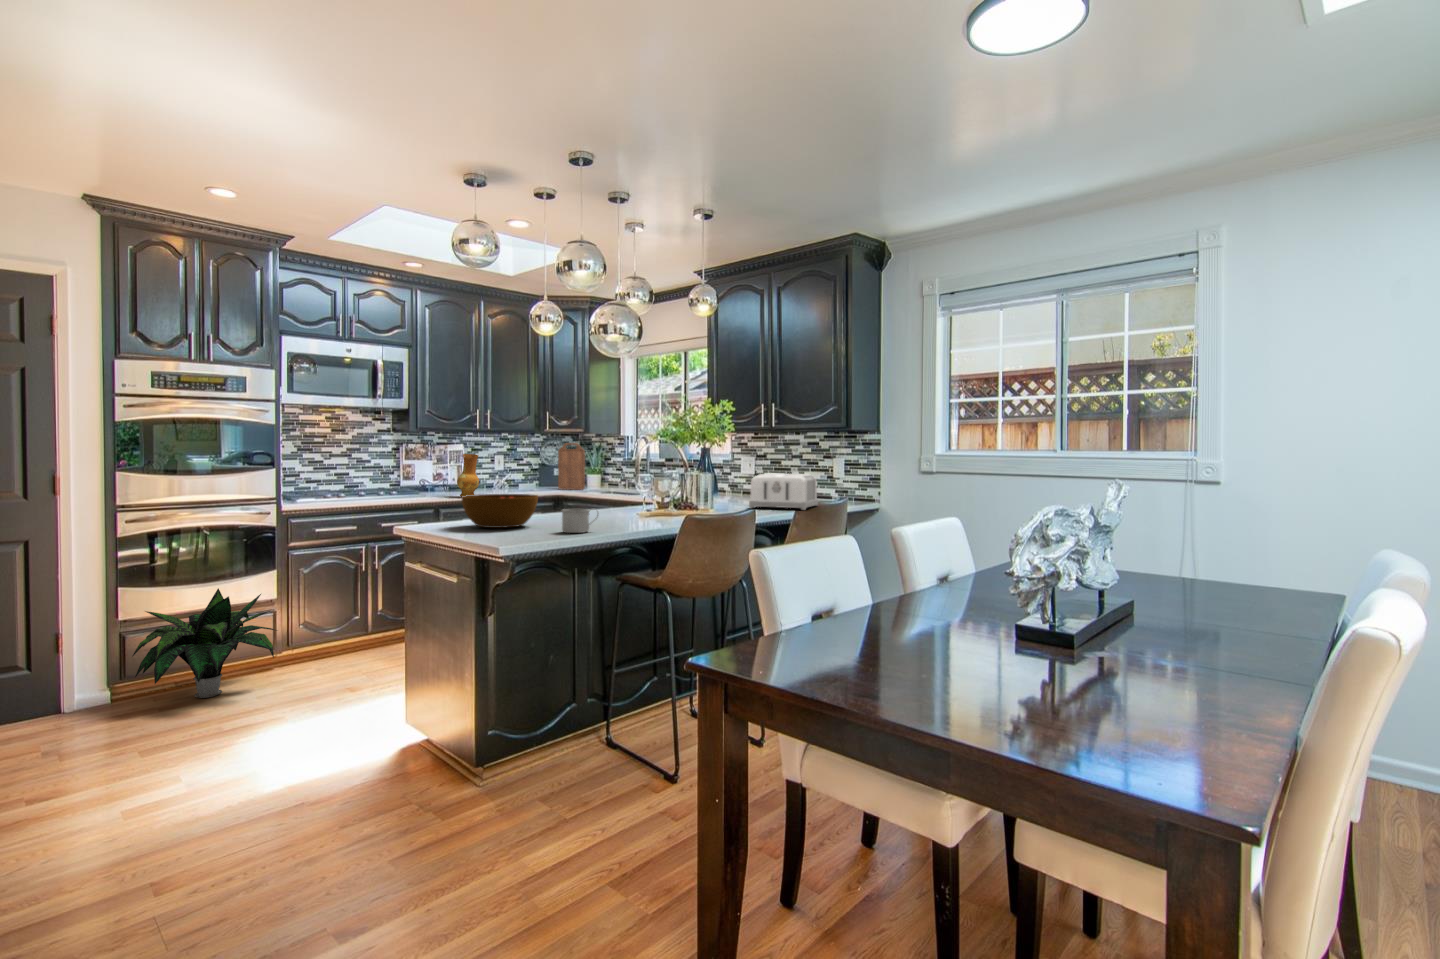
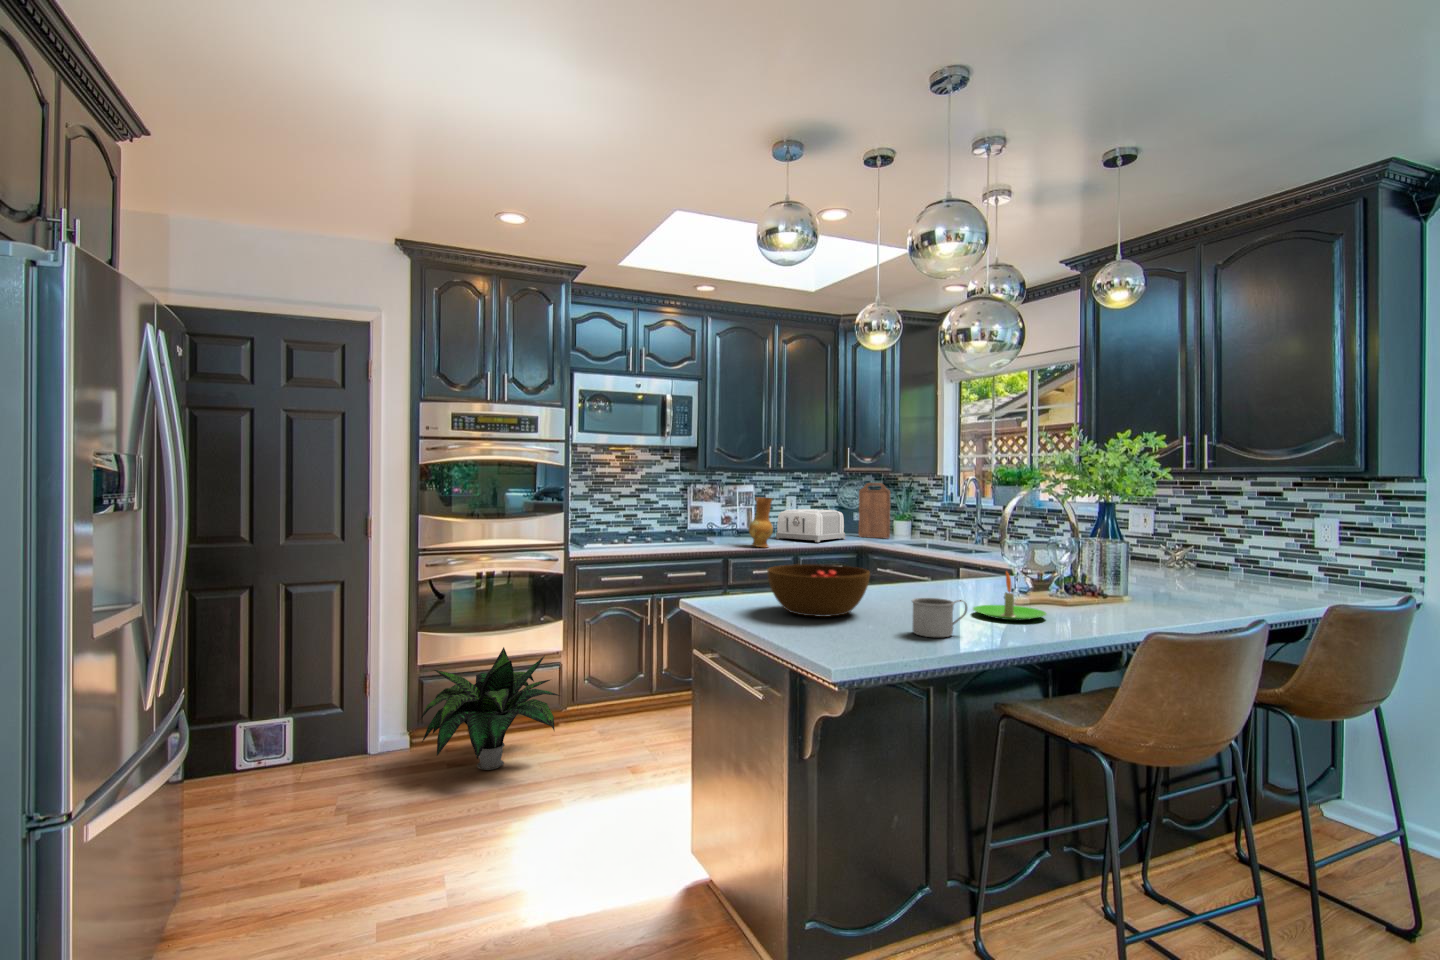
toaster: present [749,473,818,510] -> present [776,509,845,542]
candle: none [611,493,658,525] -> present [973,572,1046,620]

